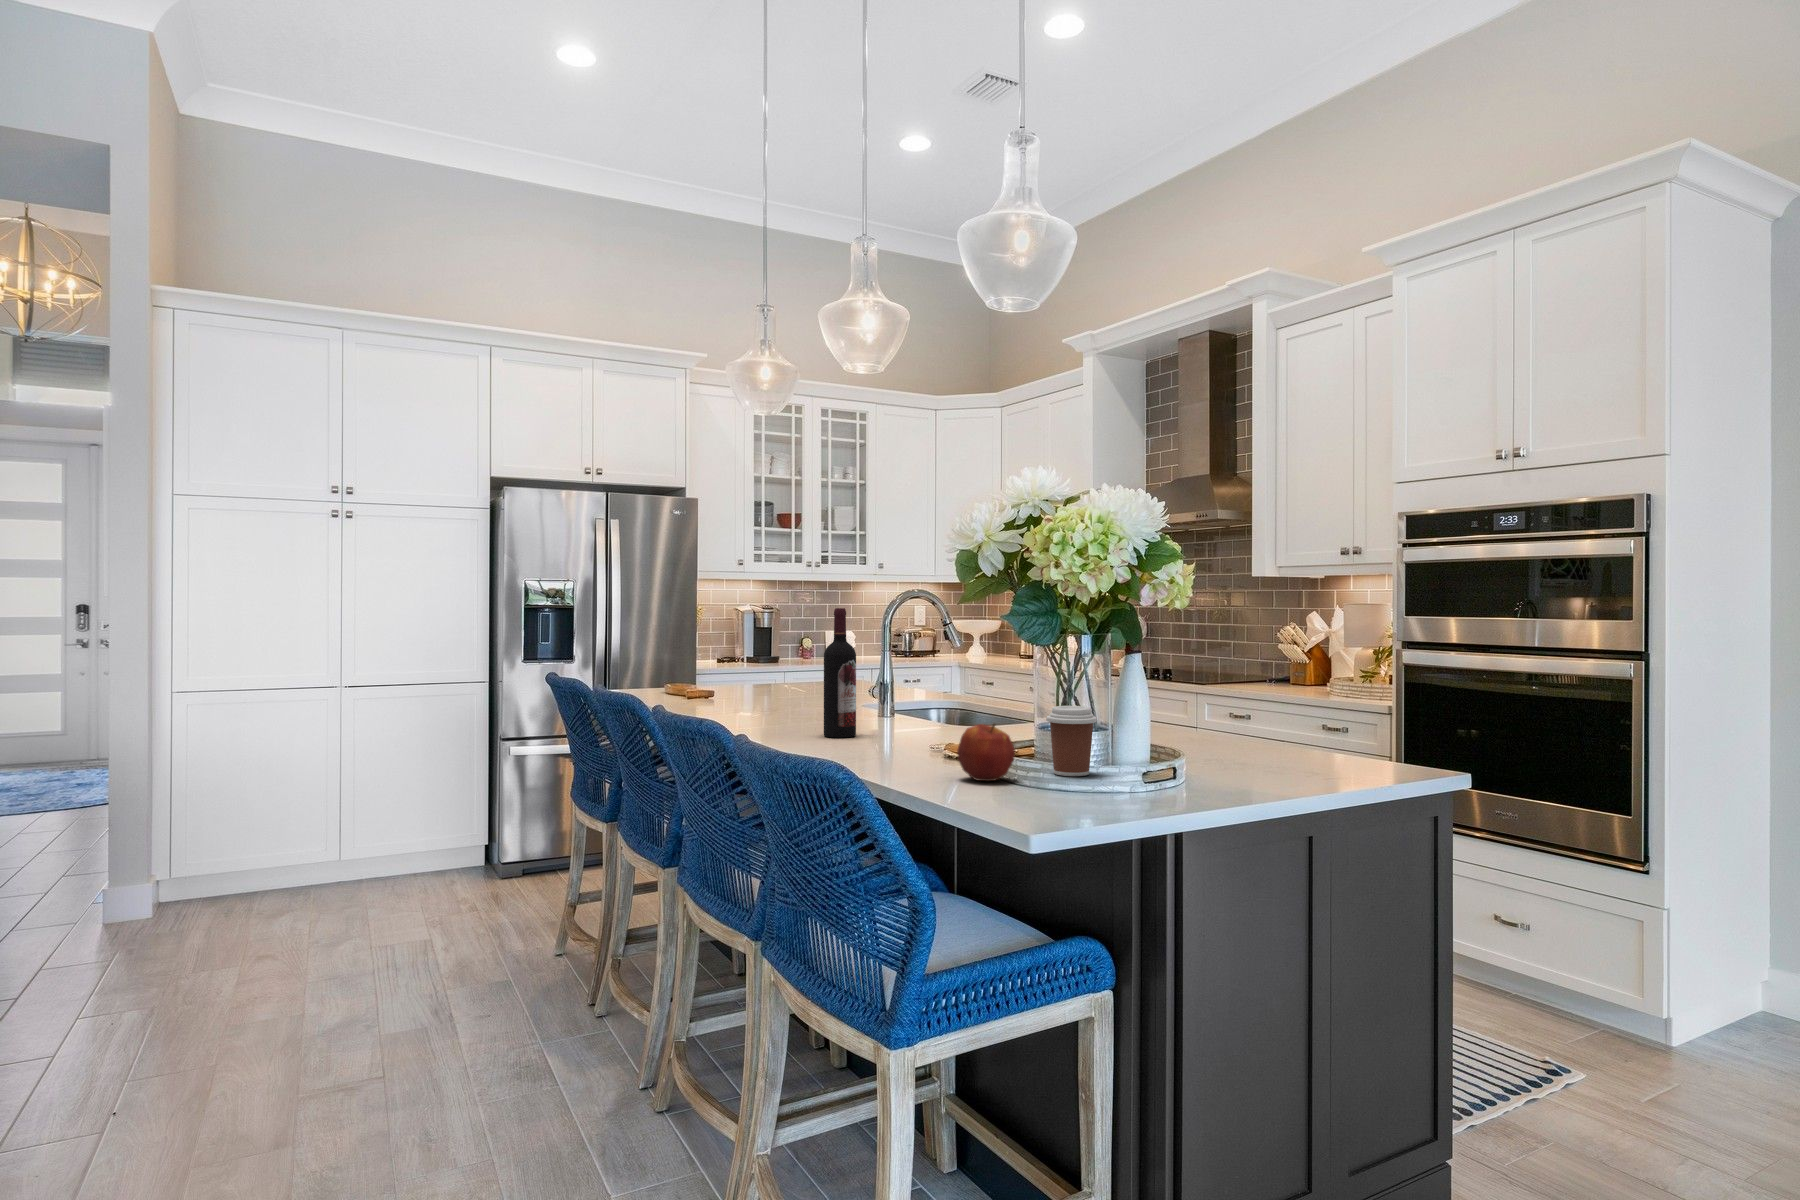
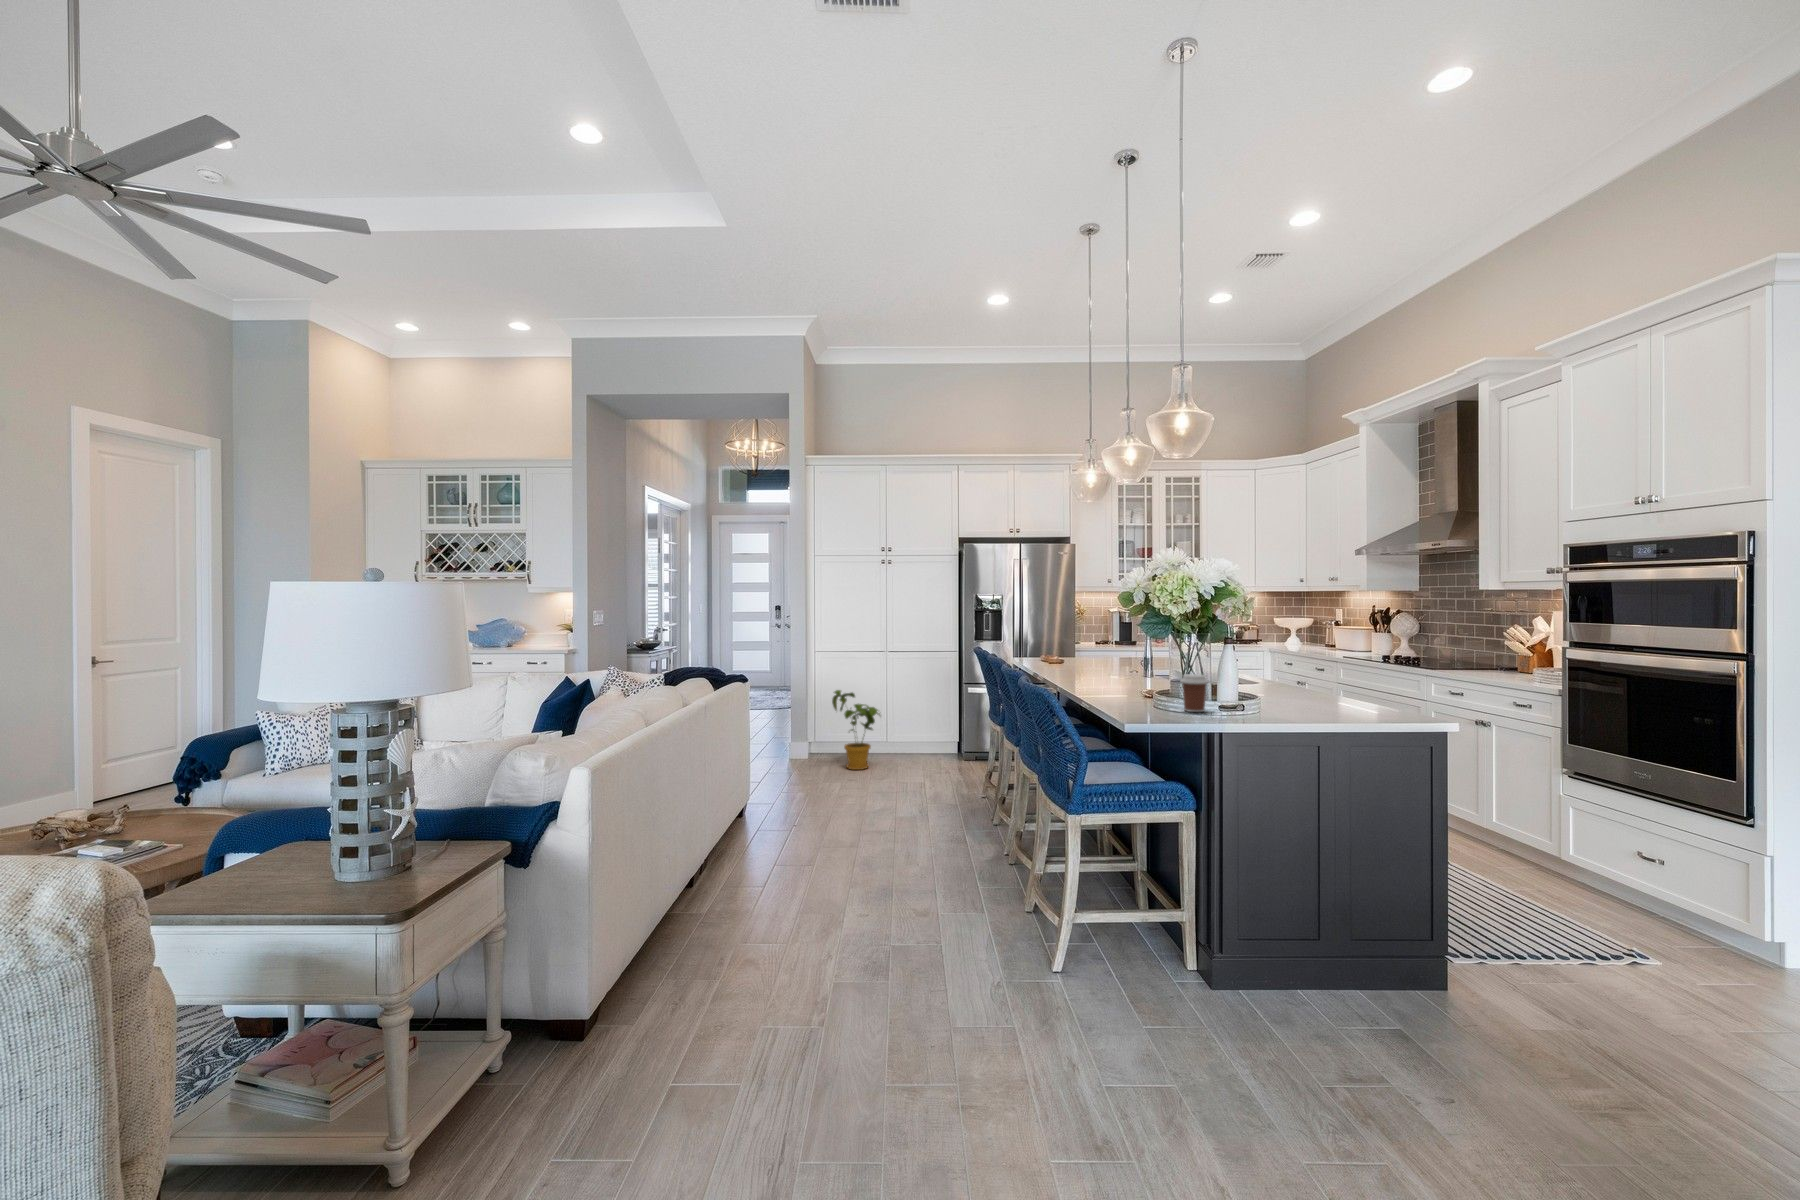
wine bottle: present [824,608,856,737] -> none [1094,617,1112,689]
apple: present [957,724,1015,781] -> none [1125,681,1156,711]
house plant: none [229,761,340,915] -> present [832,690,880,770]

